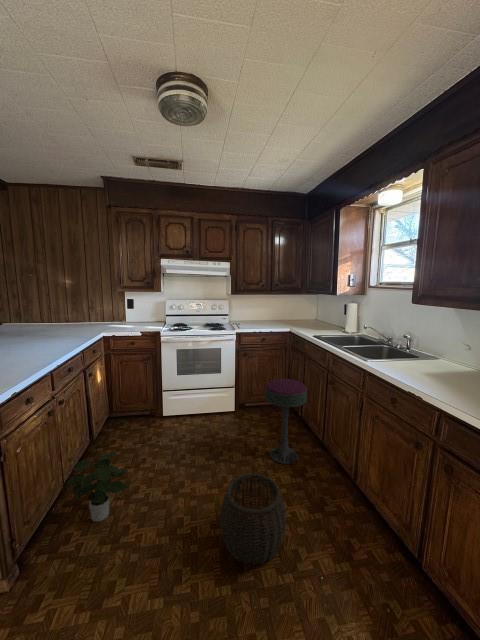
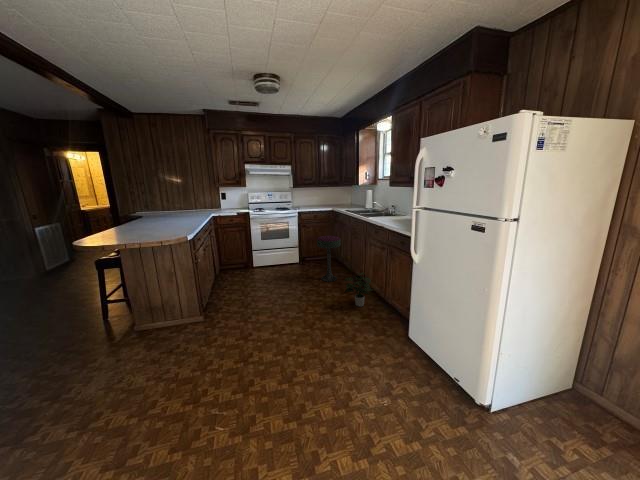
potted plant: present [66,452,129,522] -> present [344,272,373,307]
woven basket: present [220,473,286,565] -> none [296,275,328,310]

